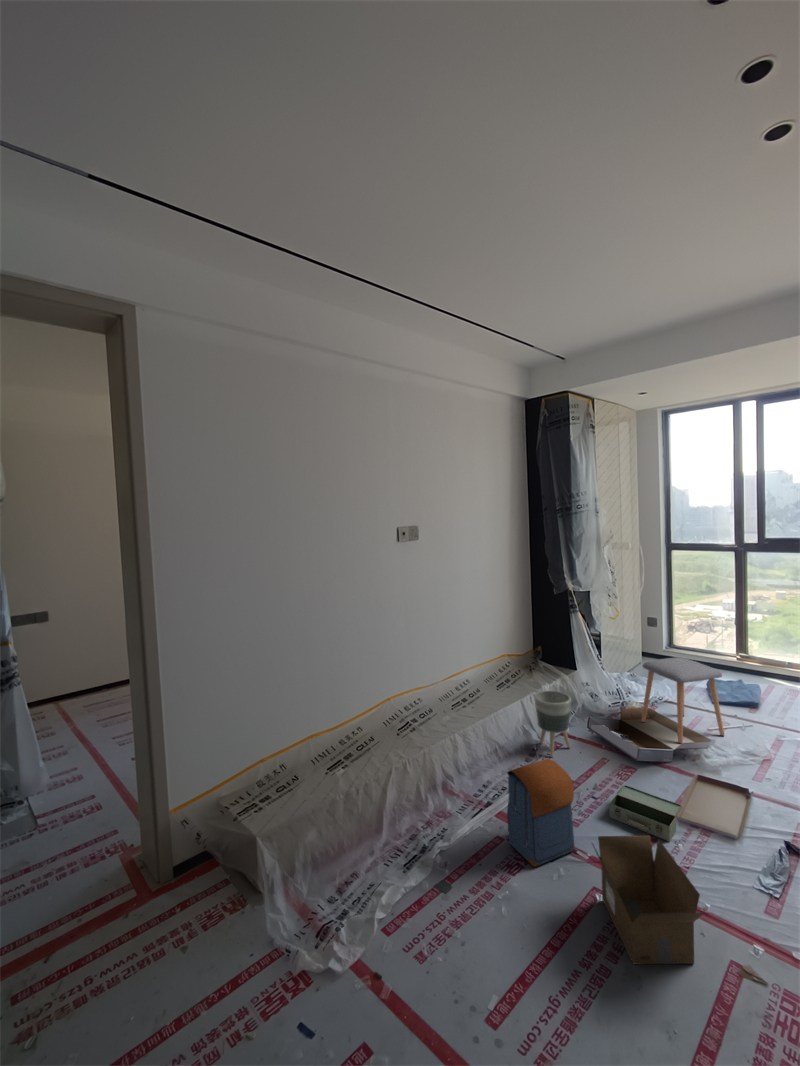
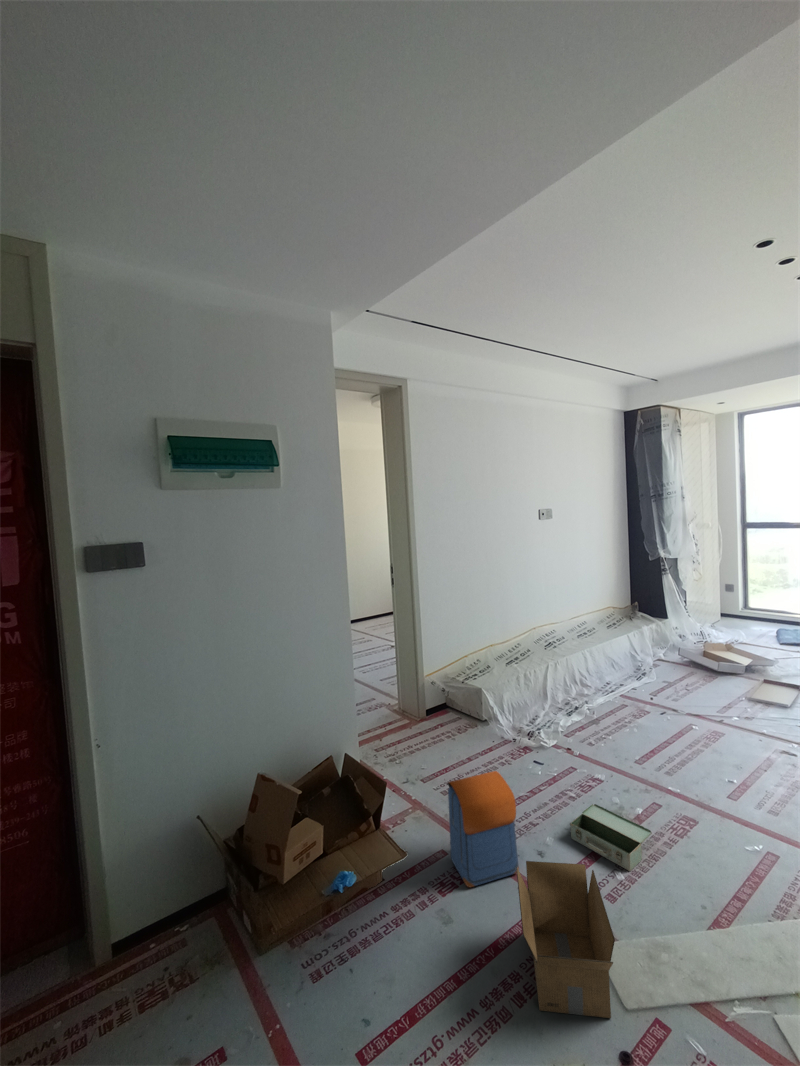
stool: present [641,657,724,744] -> none [643,664,736,760]
planter: present [534,690,571,757] -> none [514,696,555,768]

